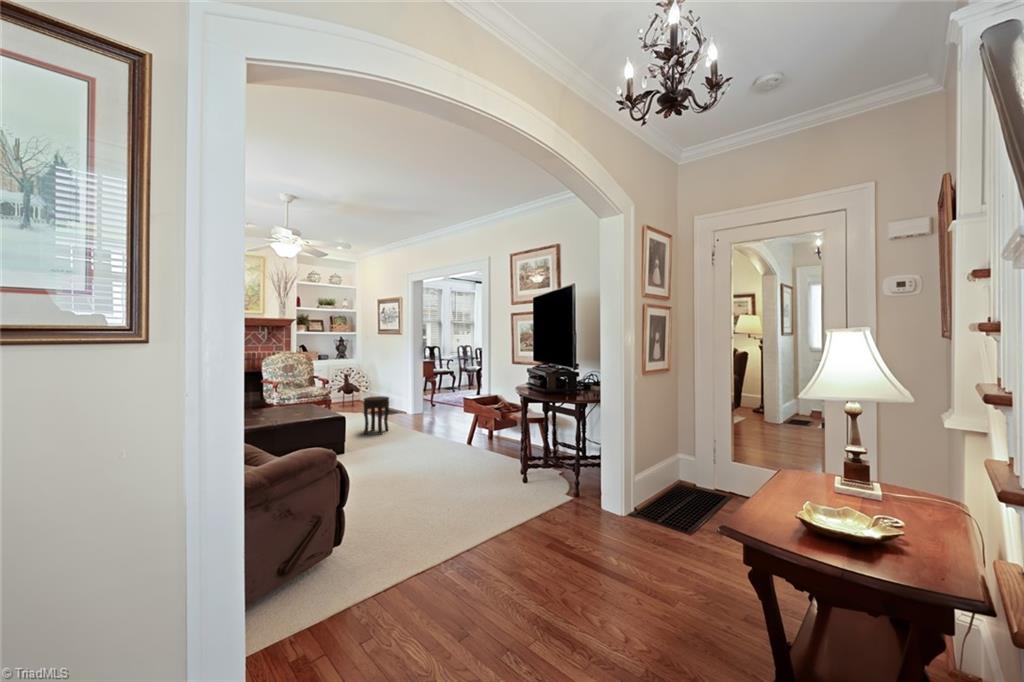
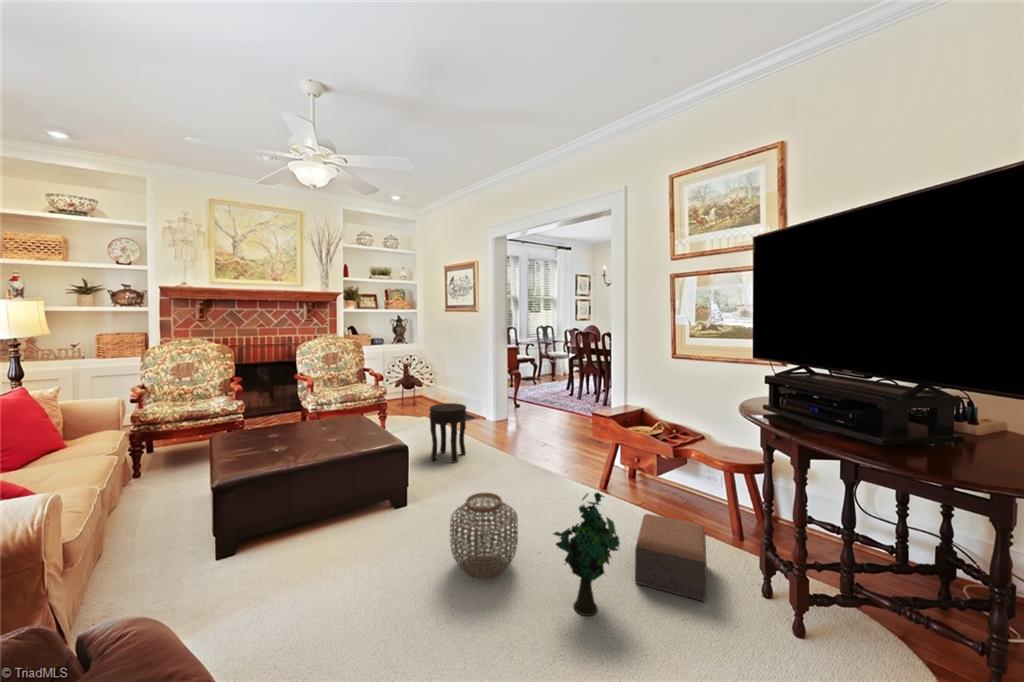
decorative plant: none [422,422,455,480] -> present [554,493,620,616]
woven basket: none [372,432,409,474] -> present [450,493,518,579]
footstool: none [467,441,507,474] -> present [635,514,707,601]

